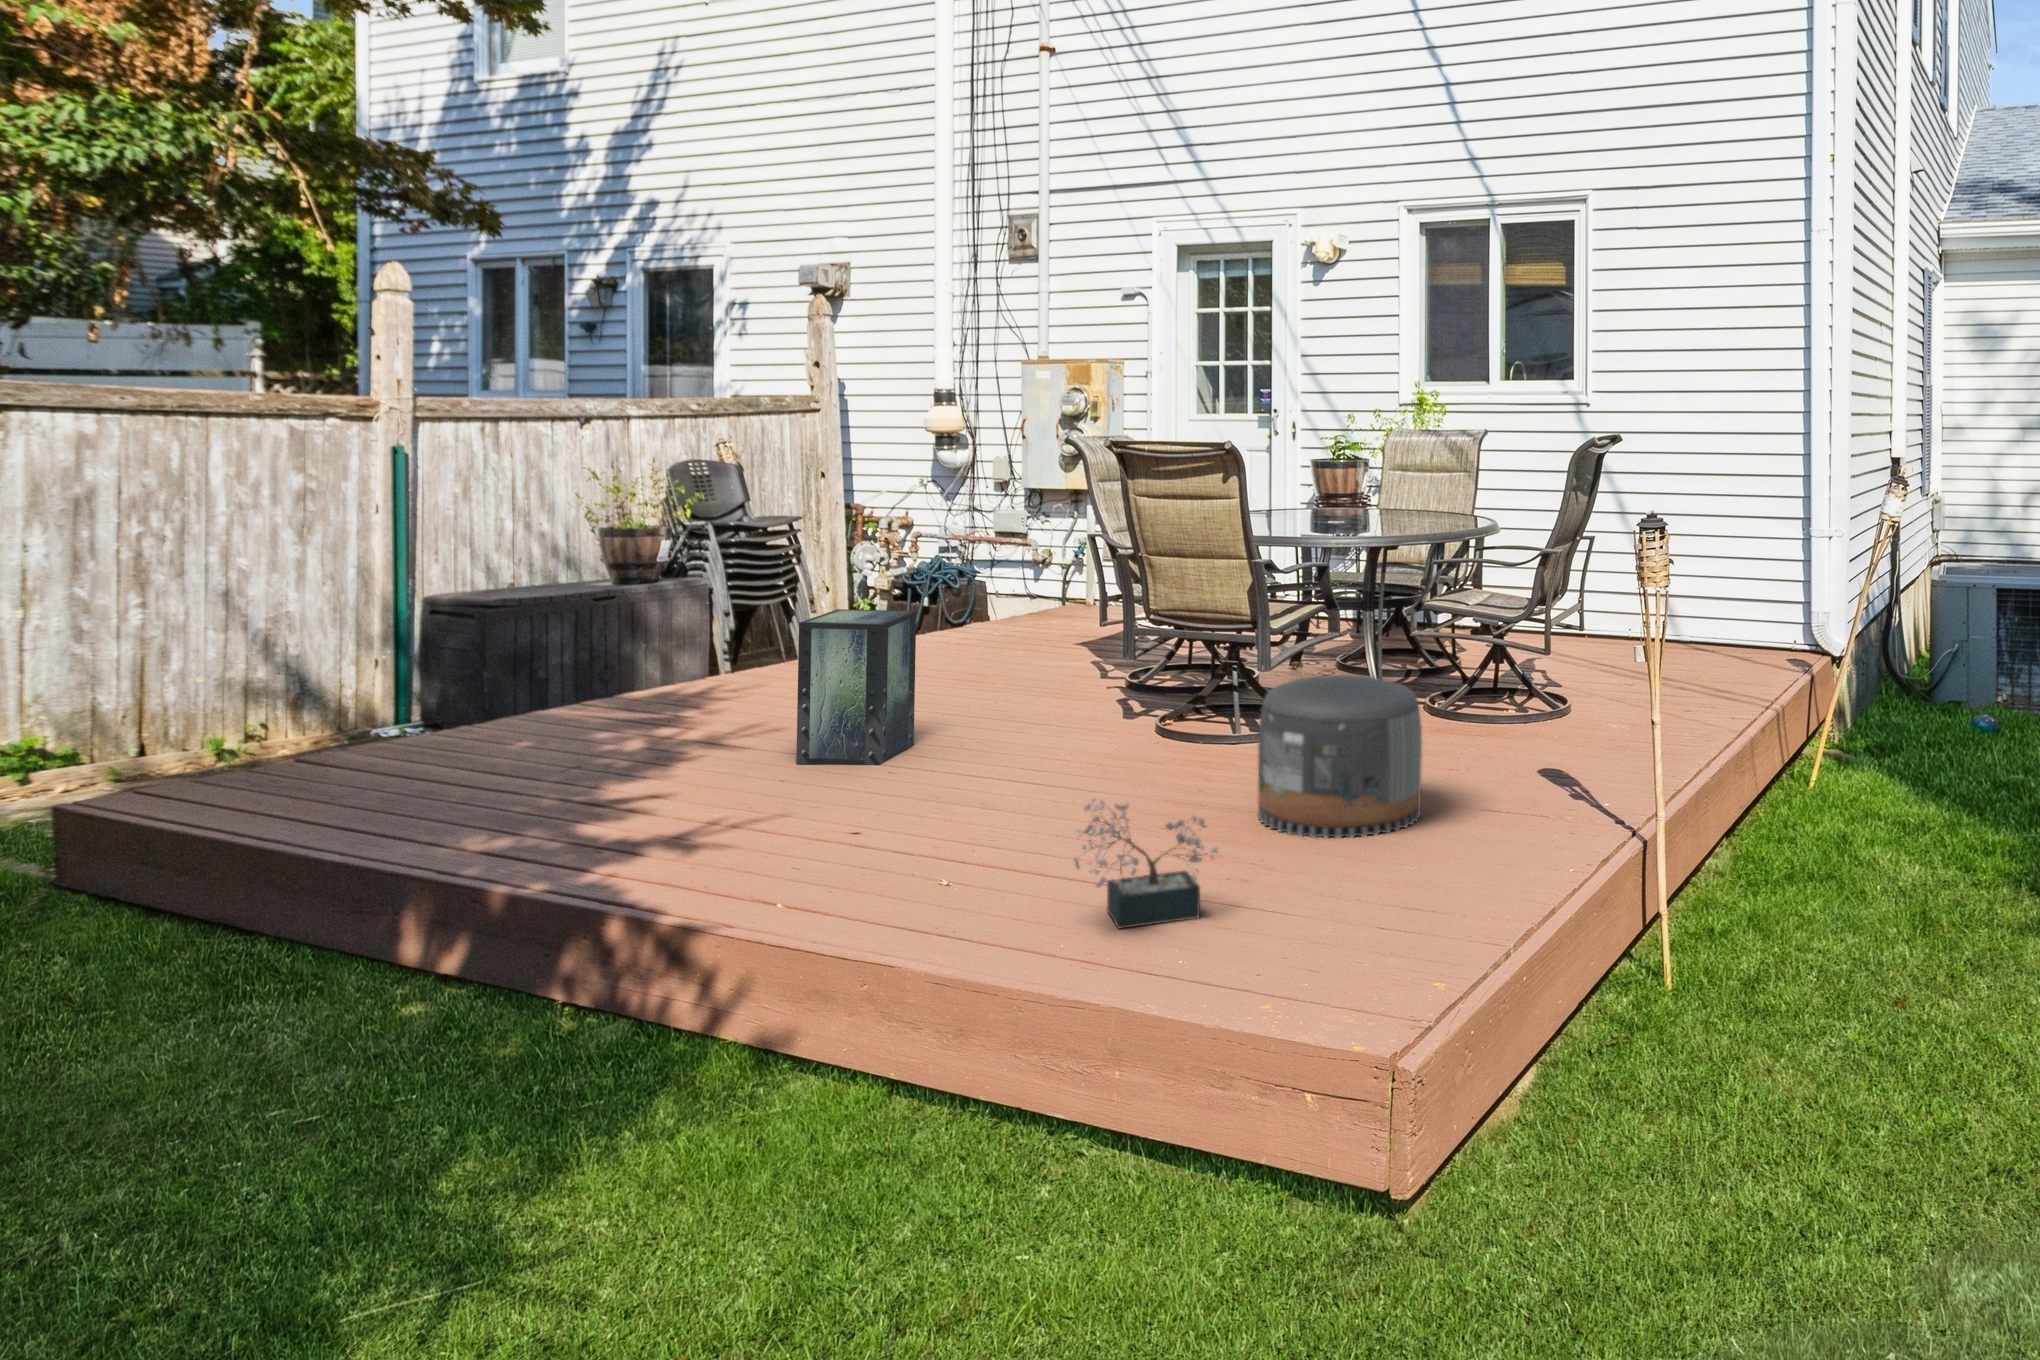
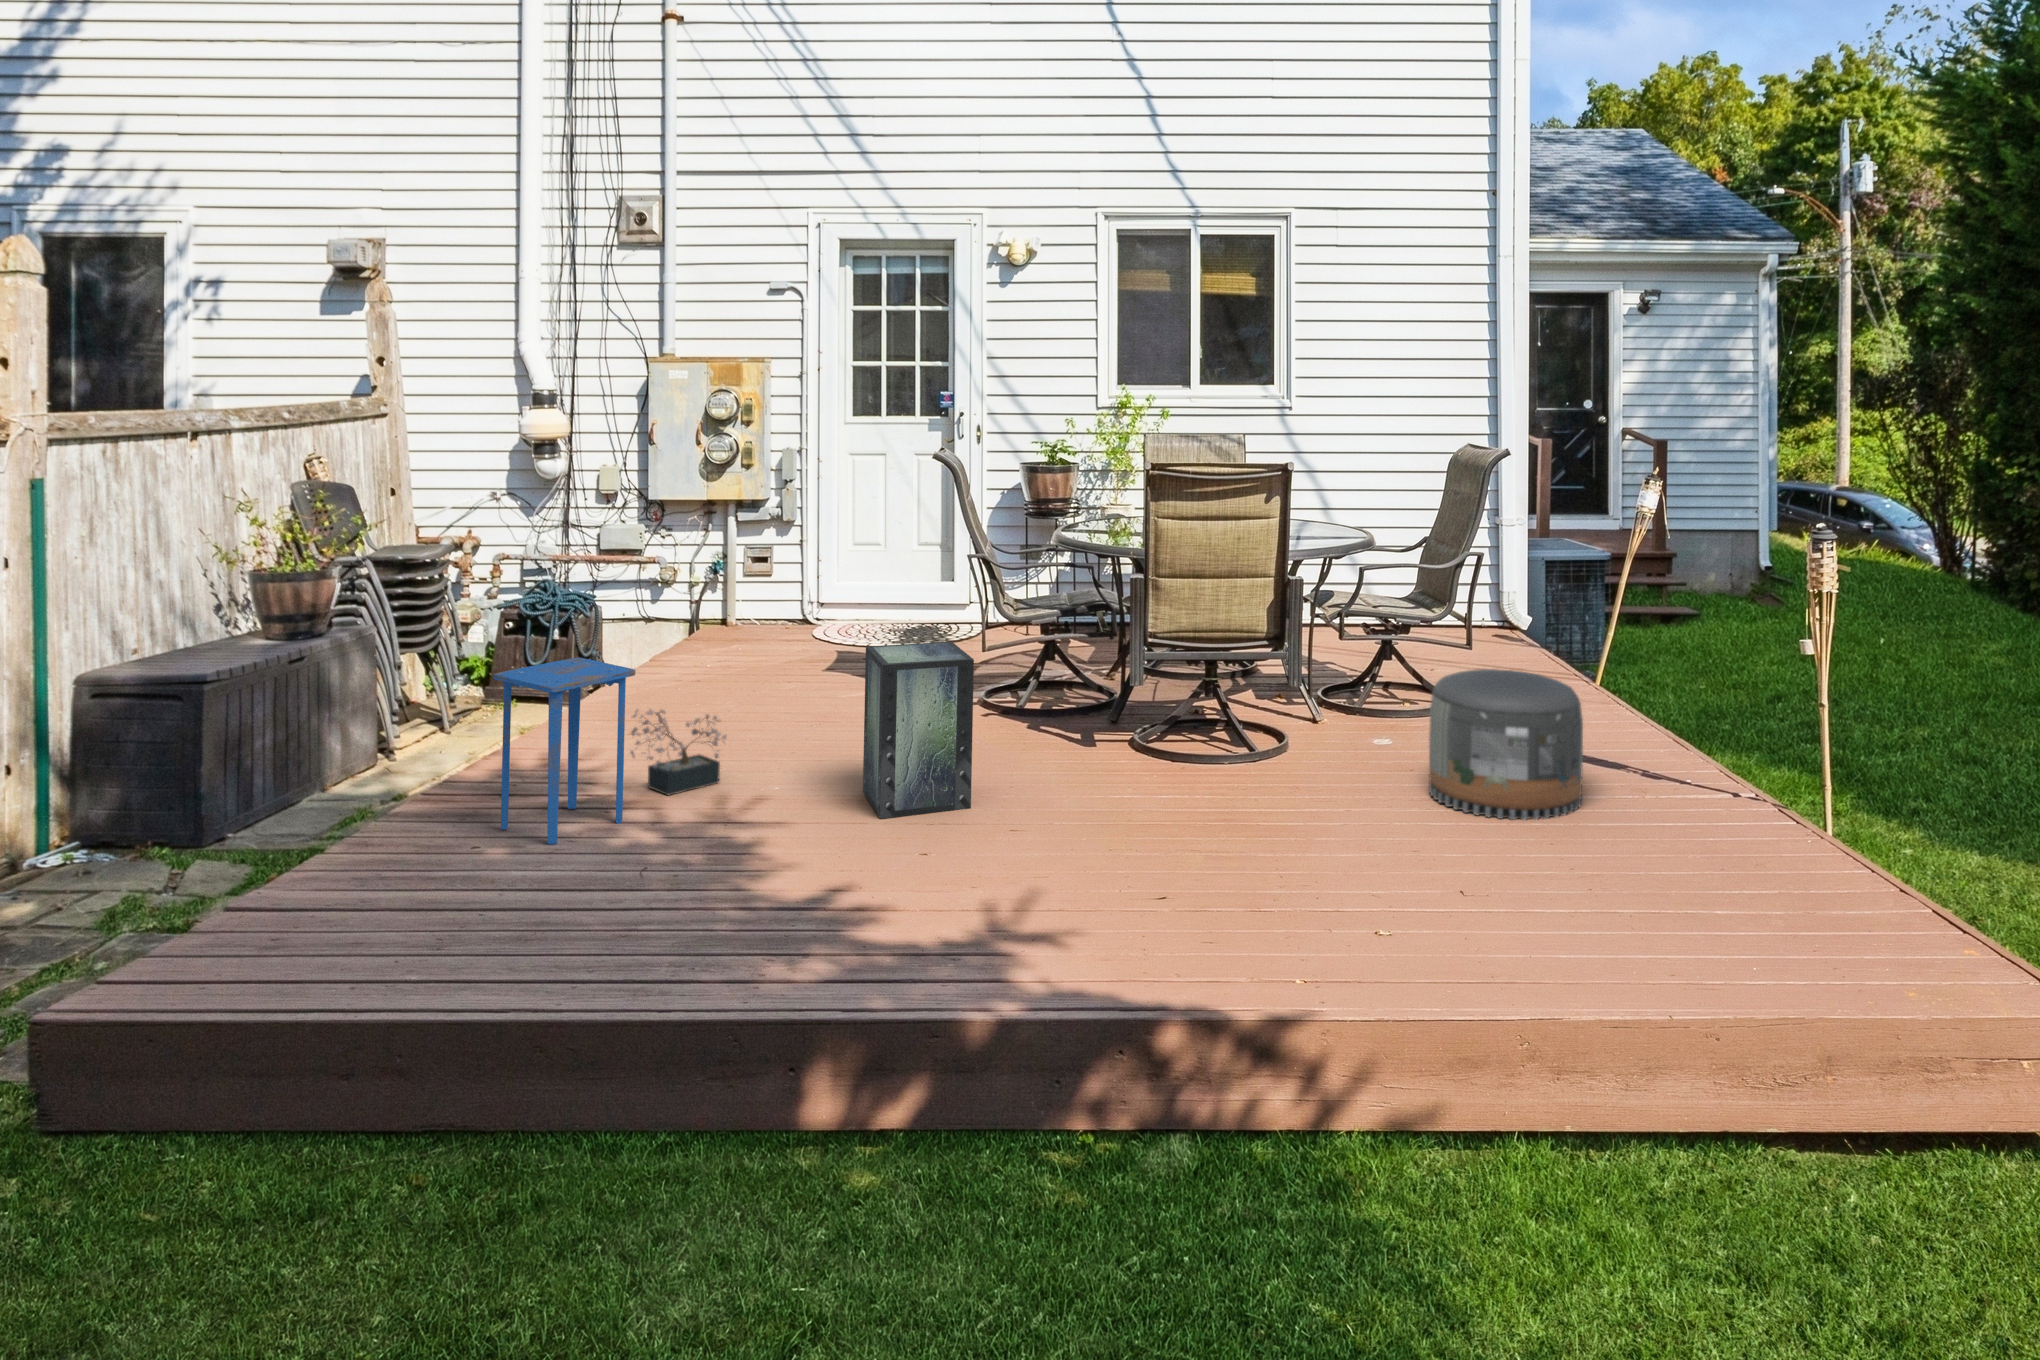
side table: none [547,603,645,753] -> present [494,658,635,845]
decorative plant: present [1074,799,1218,929] -> present [631,710,727,795]

